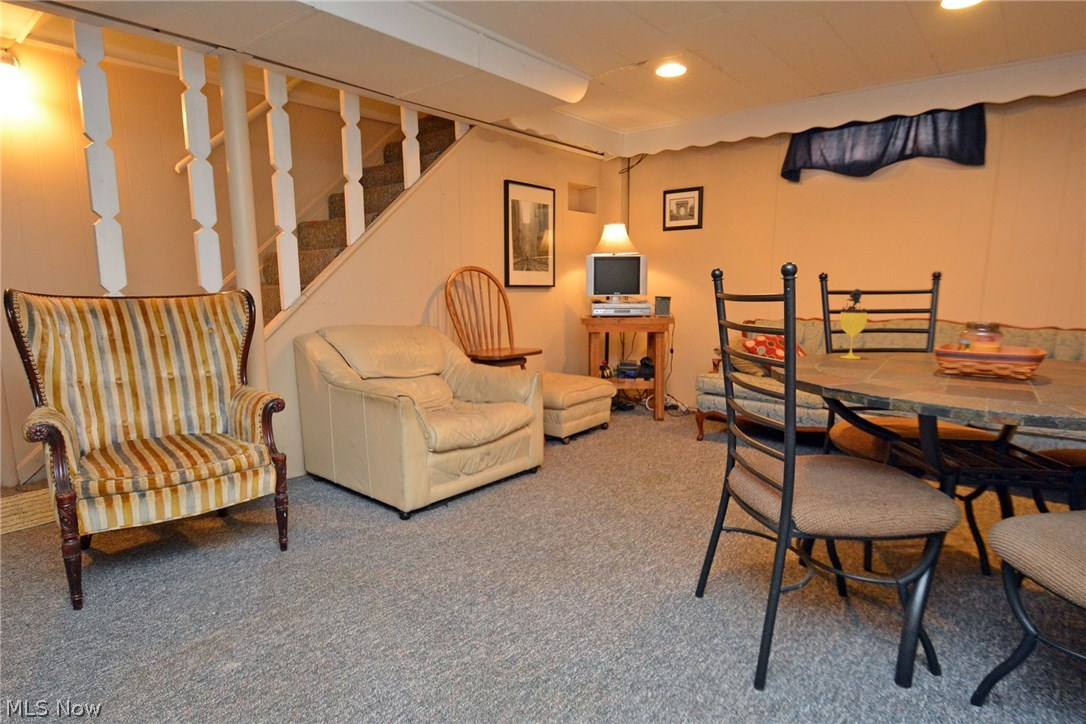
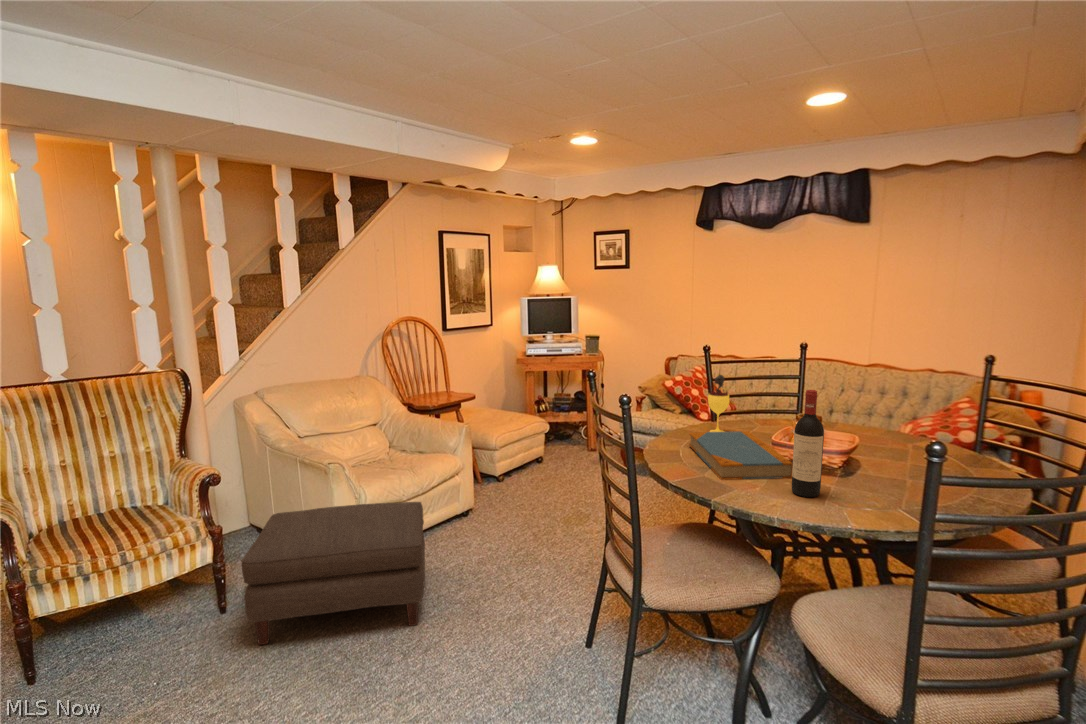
wine bottle: none [989,260,1039,394] -> present [792,390,824,497]
book: none [826,348,981,384] -> present [689,431,793,480]
ottoman: none [309,440,506,580] -> present [242,502,425,645]

